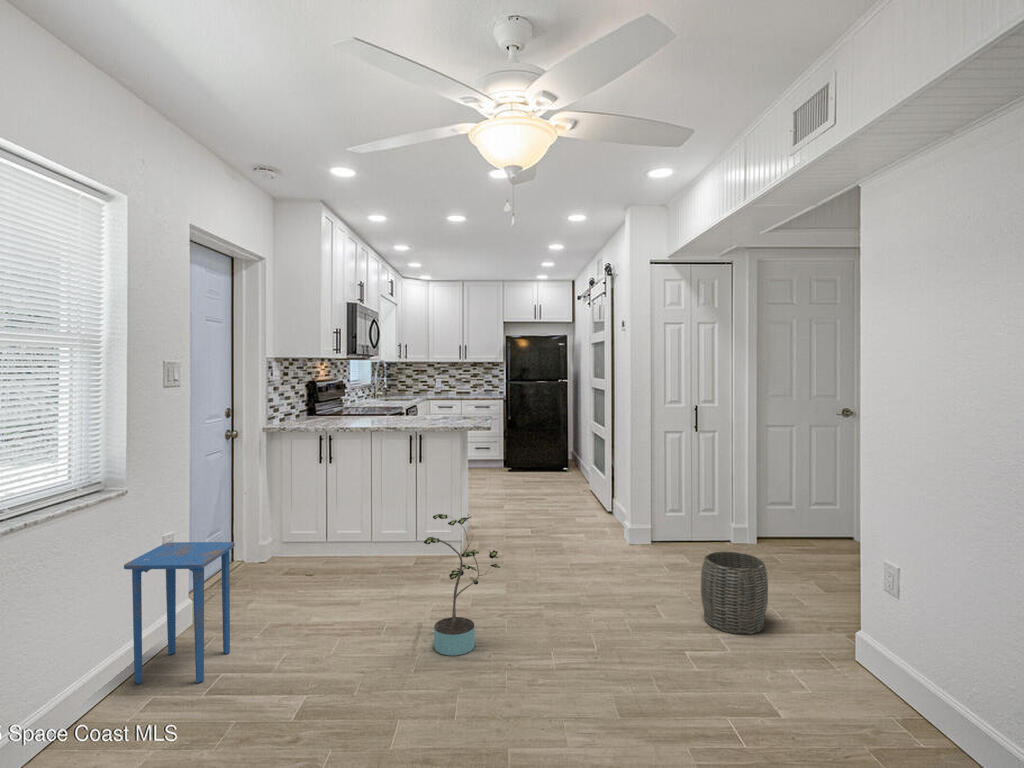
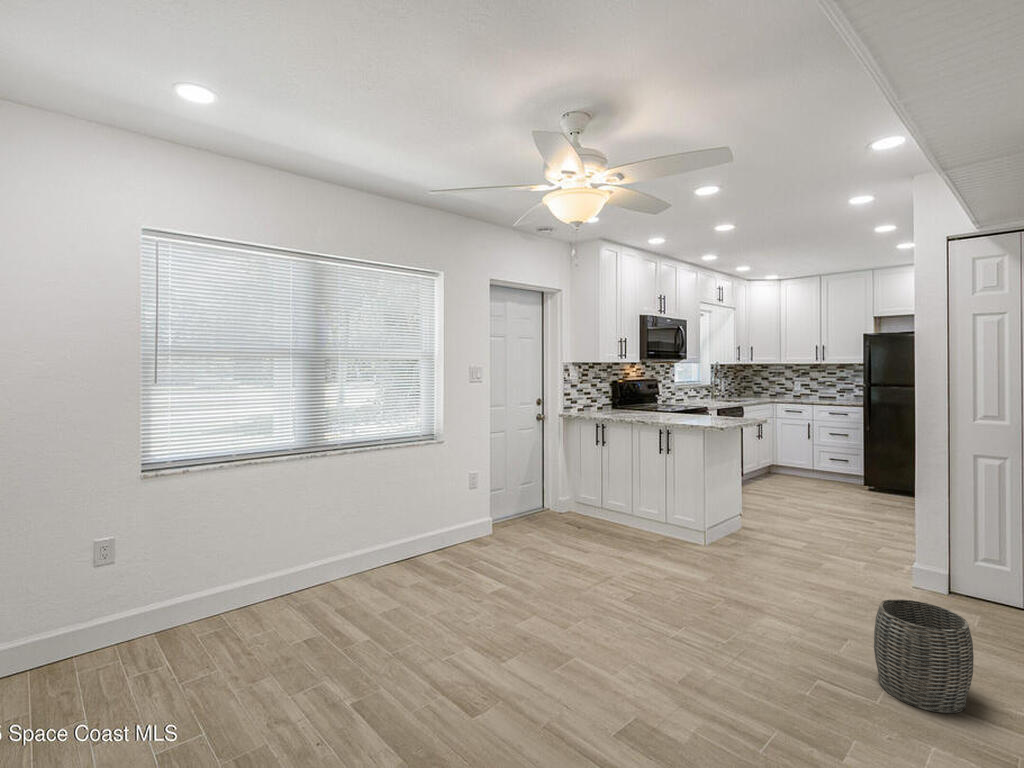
potted plant: present [424,514,500,656] -> none [571,492,637,609]
side table: present [124,542,235,684] -> none [419,480,481,567]

